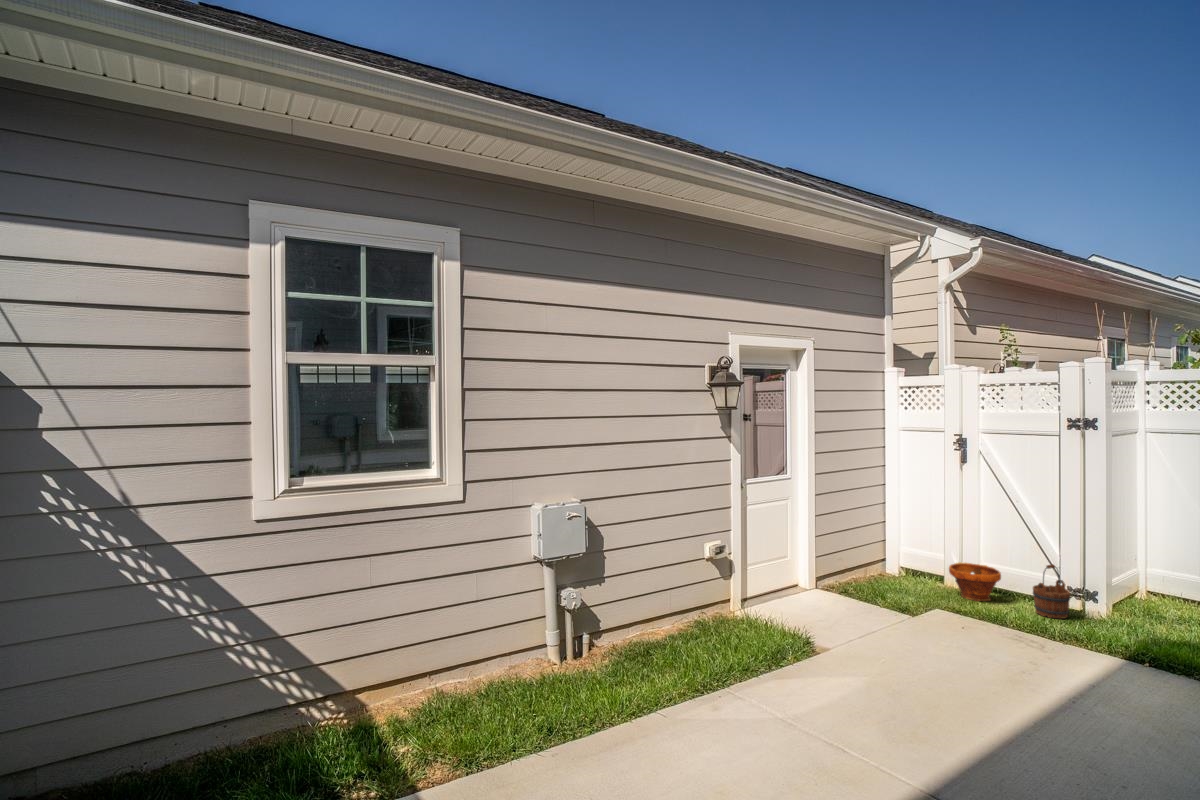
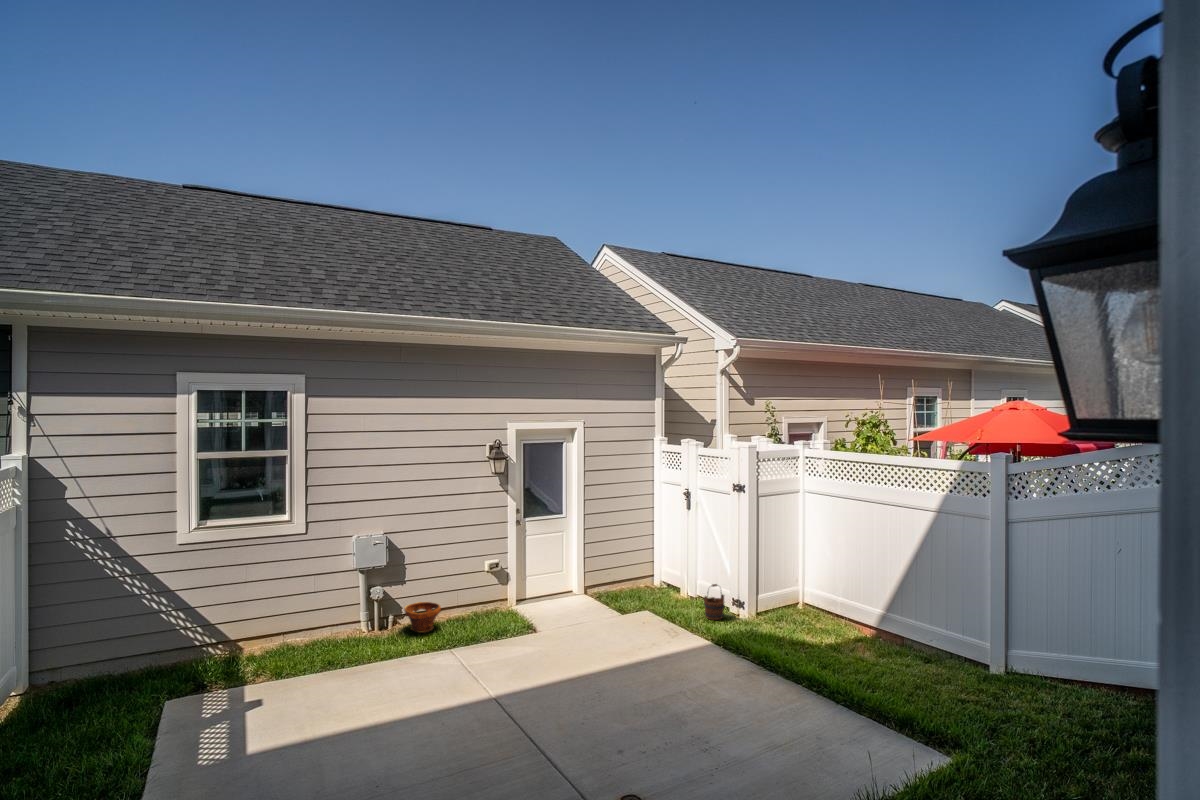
planter: present [949,562,1001,601] -> present [404,602,441,632]

